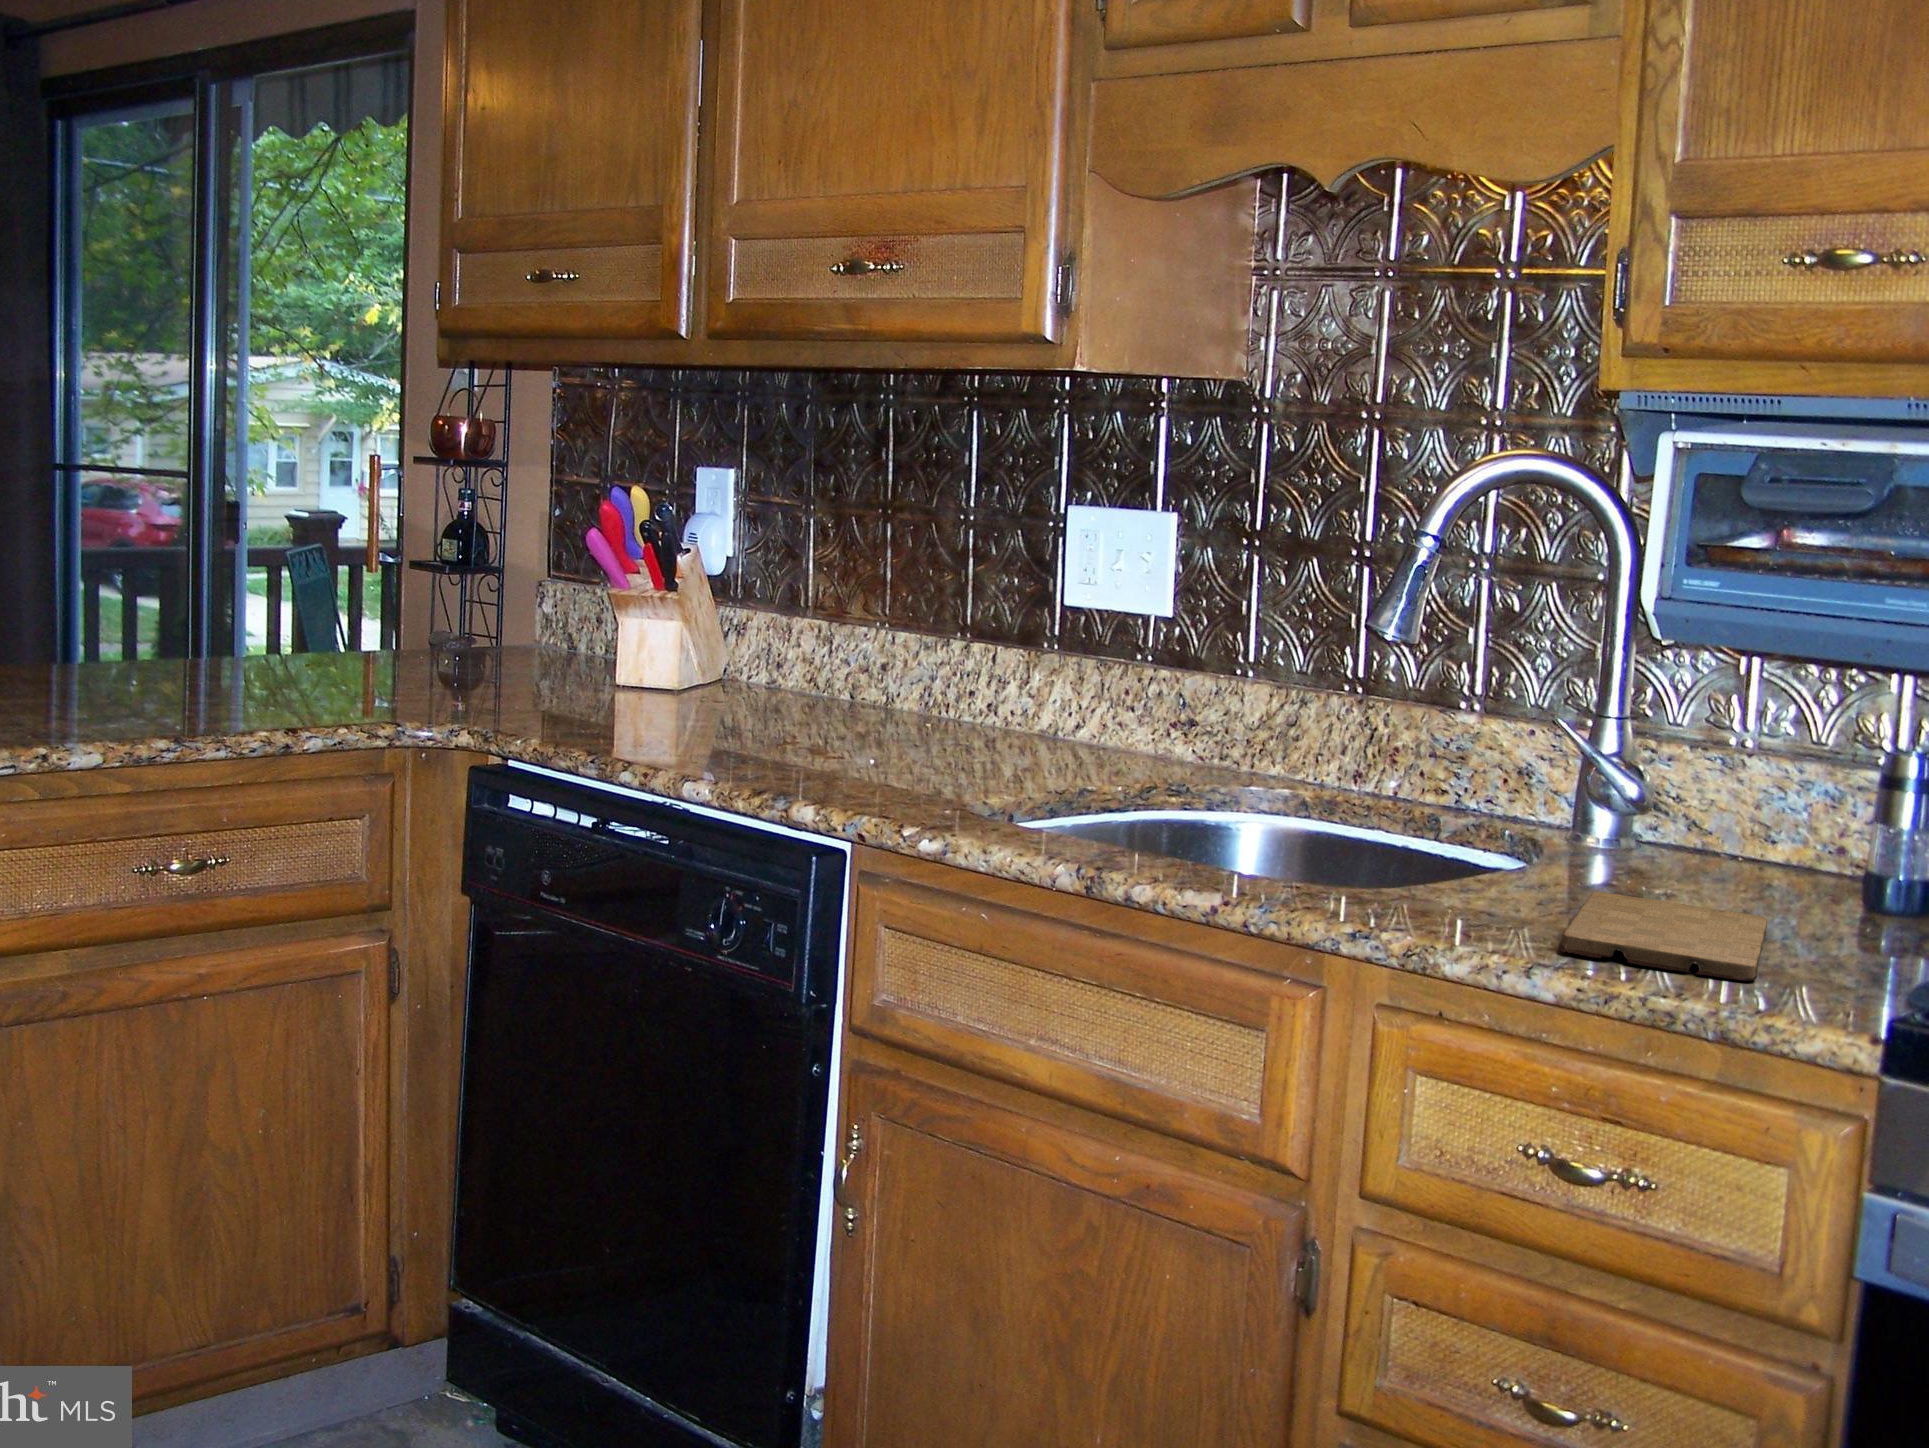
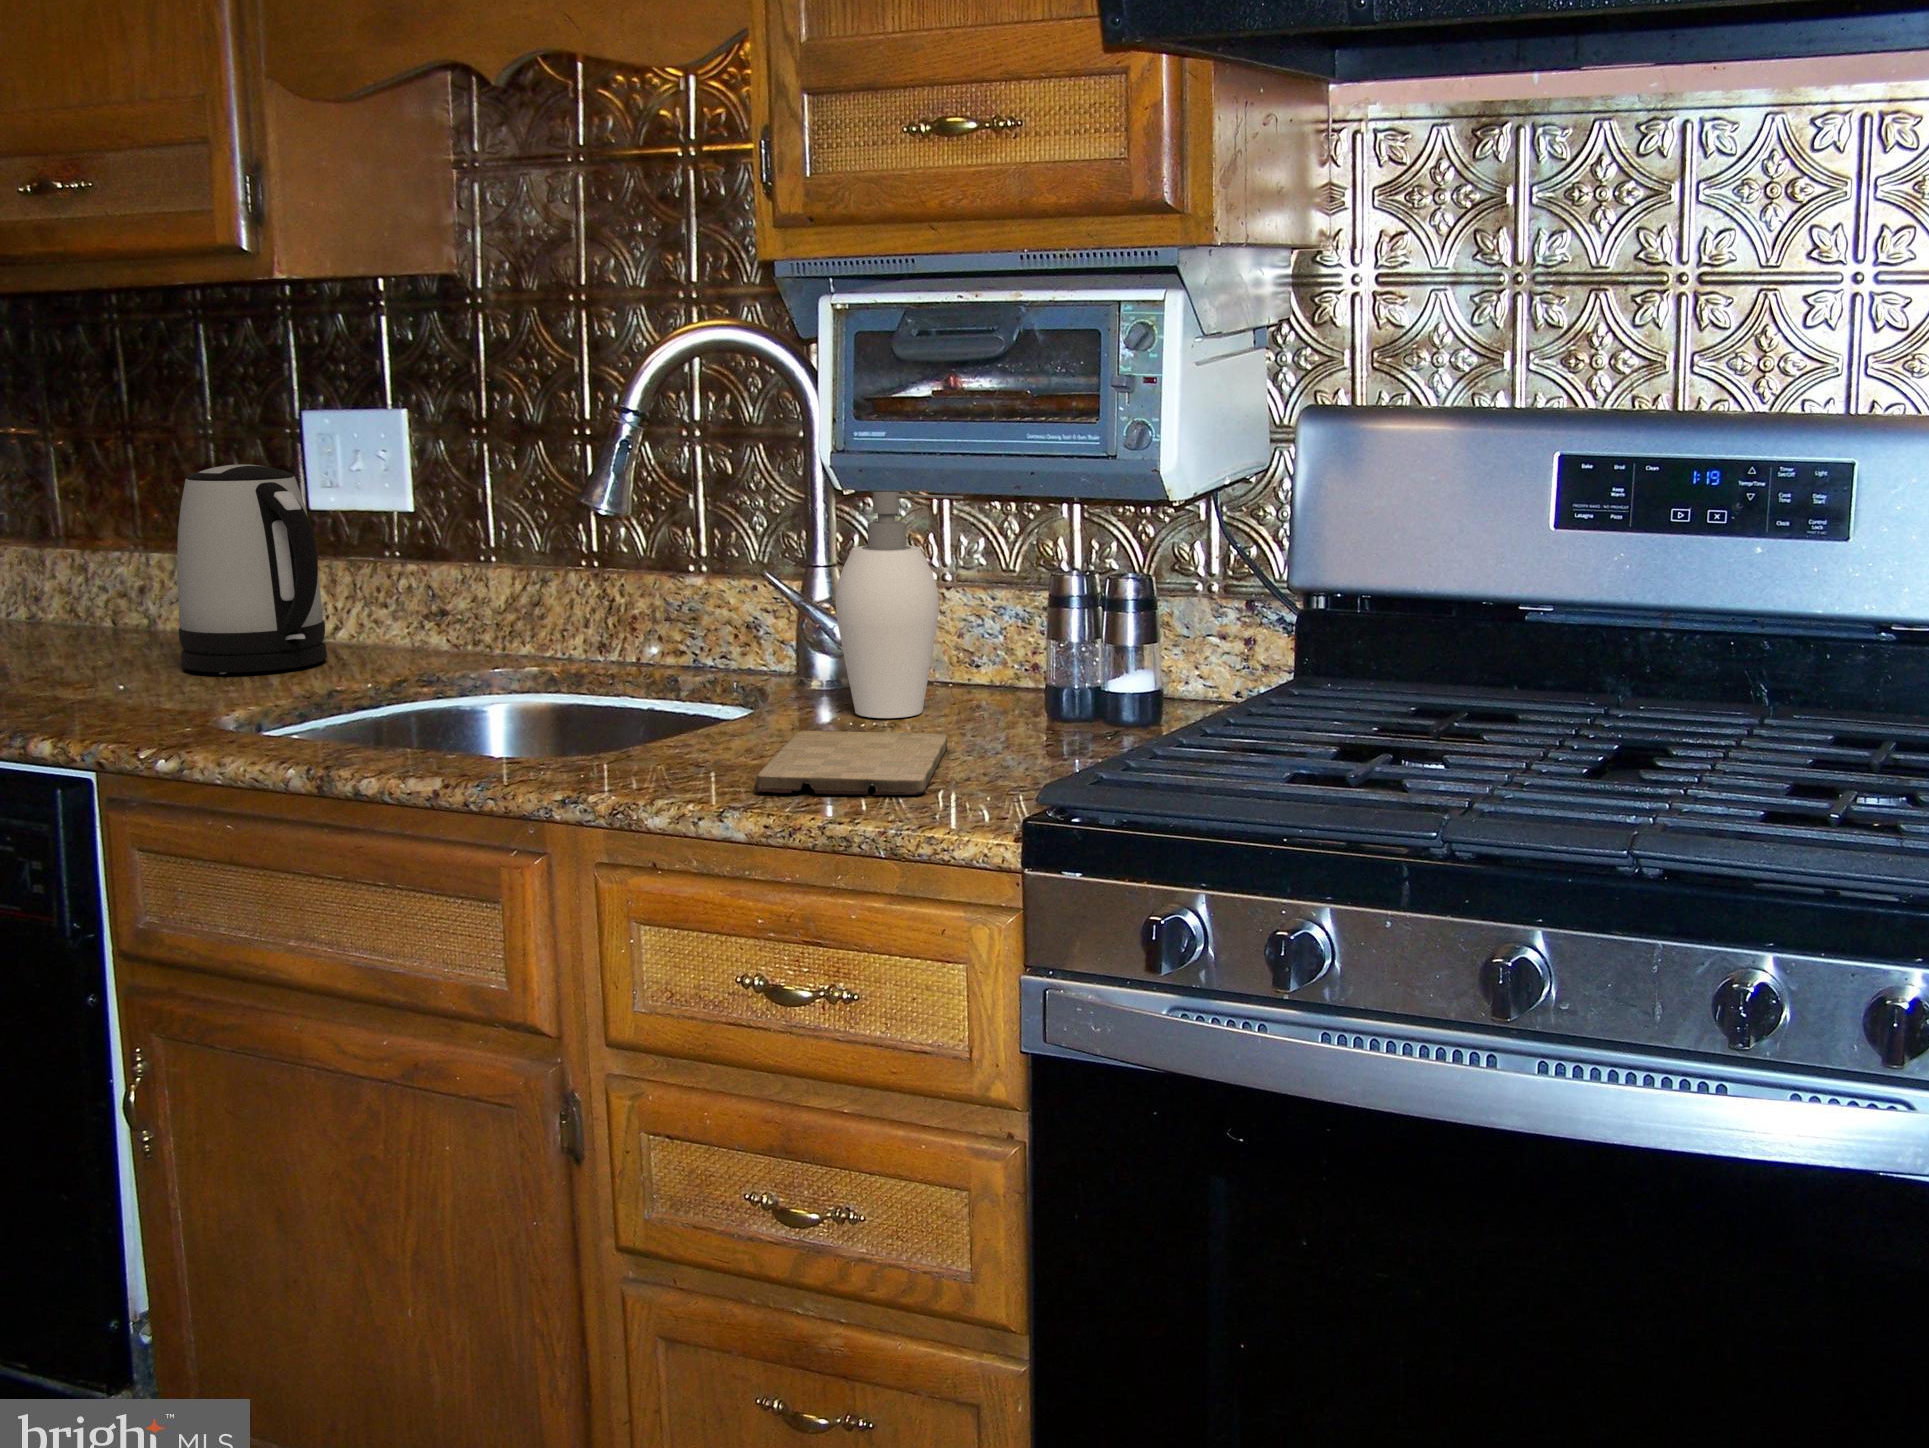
kettle: none [950,562,1090,760] -> present [177,465,327,674]
soap dispenser: none [1636,630,1803,891] -> present [835,492,963,718]

